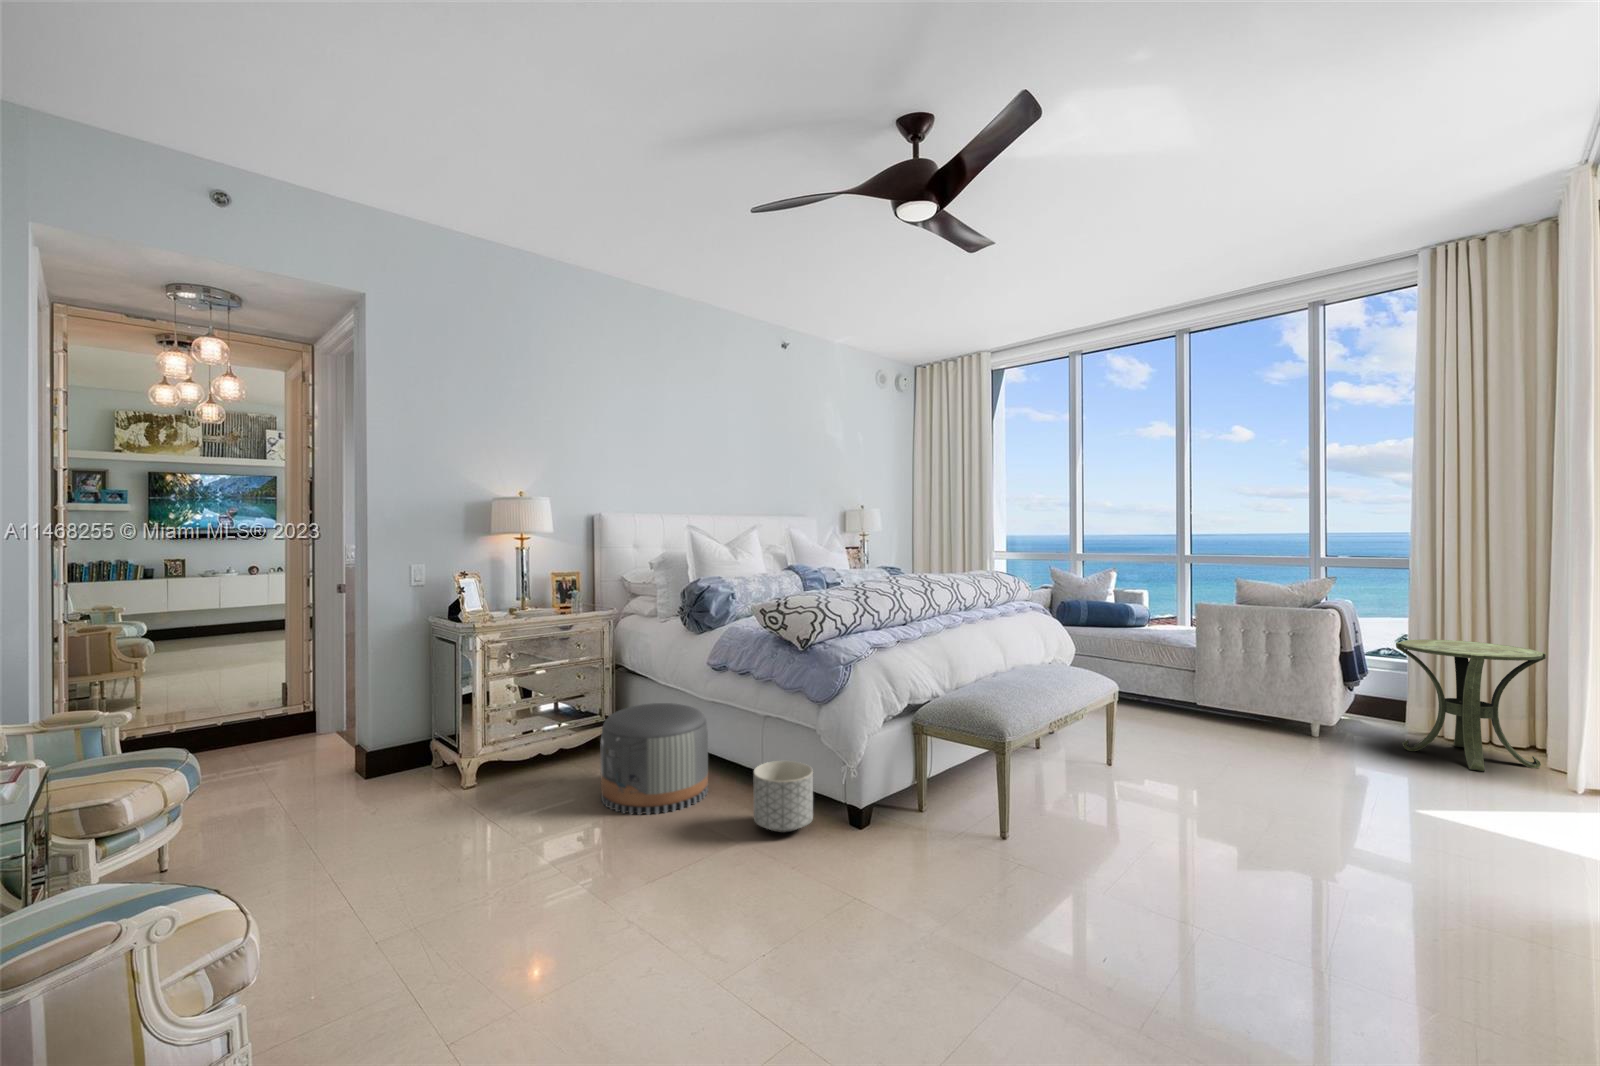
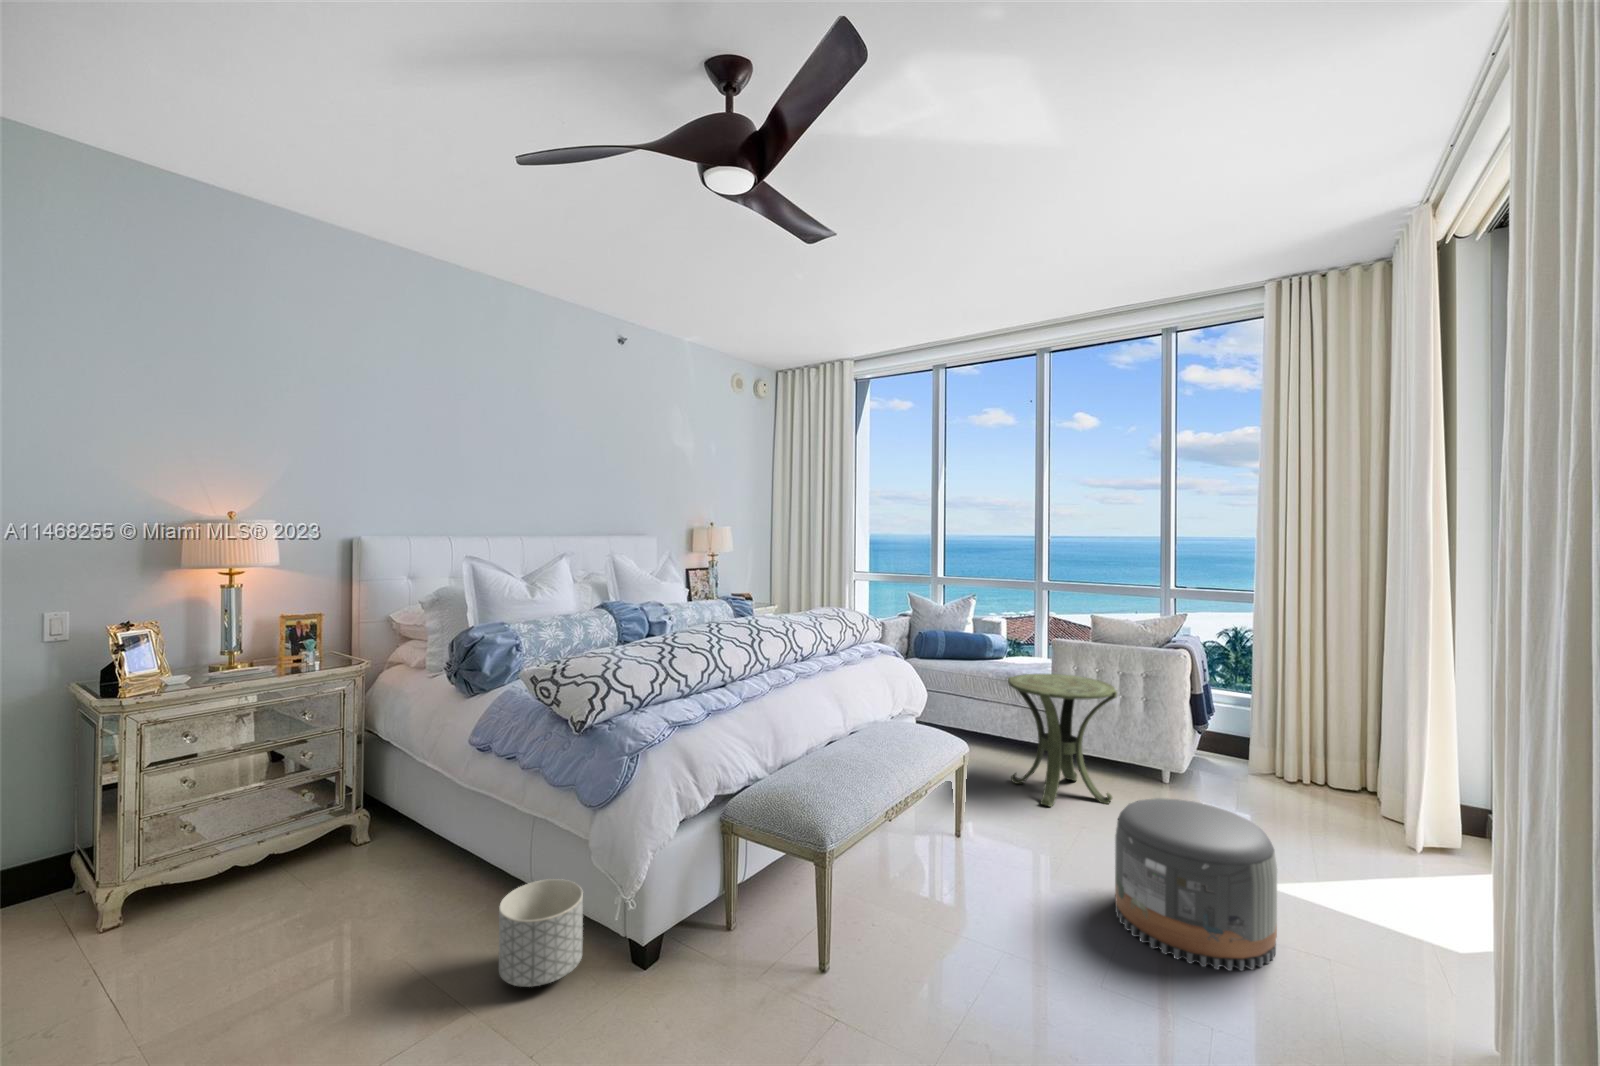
side table: present [1396,640,1546,771] -> present [1008,674,1117,807]
pouf: present [600,703,708,815] -> present [1115,798,1277,971]

